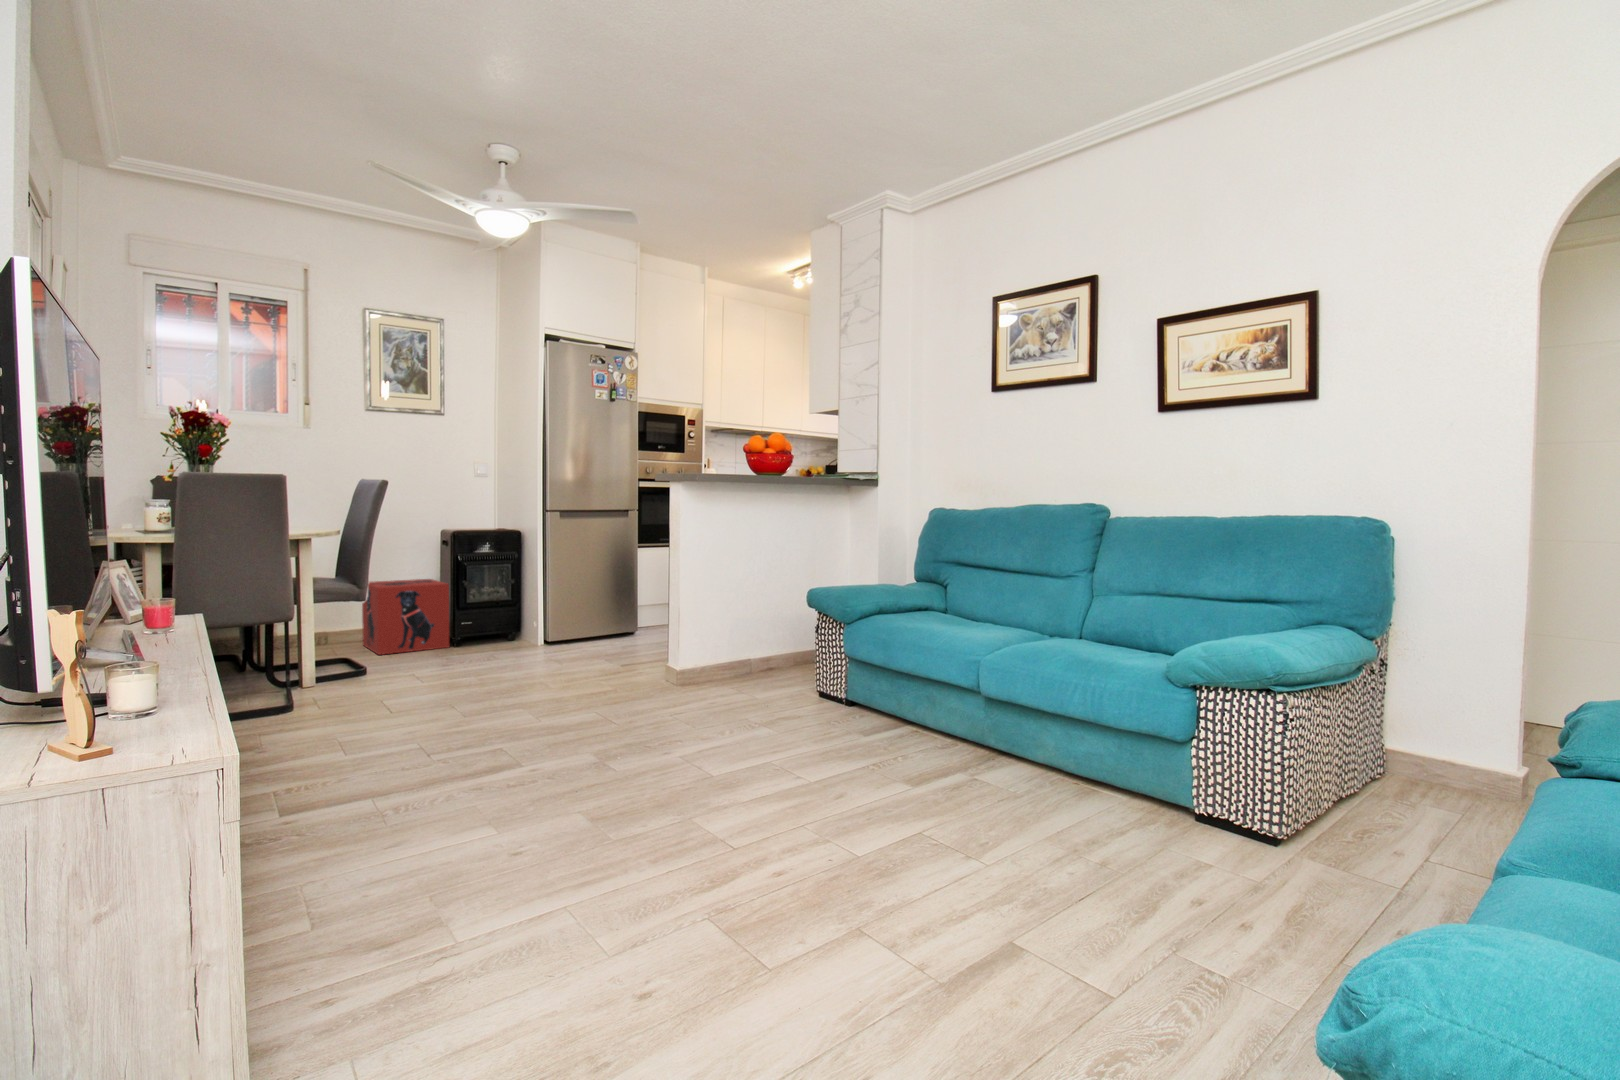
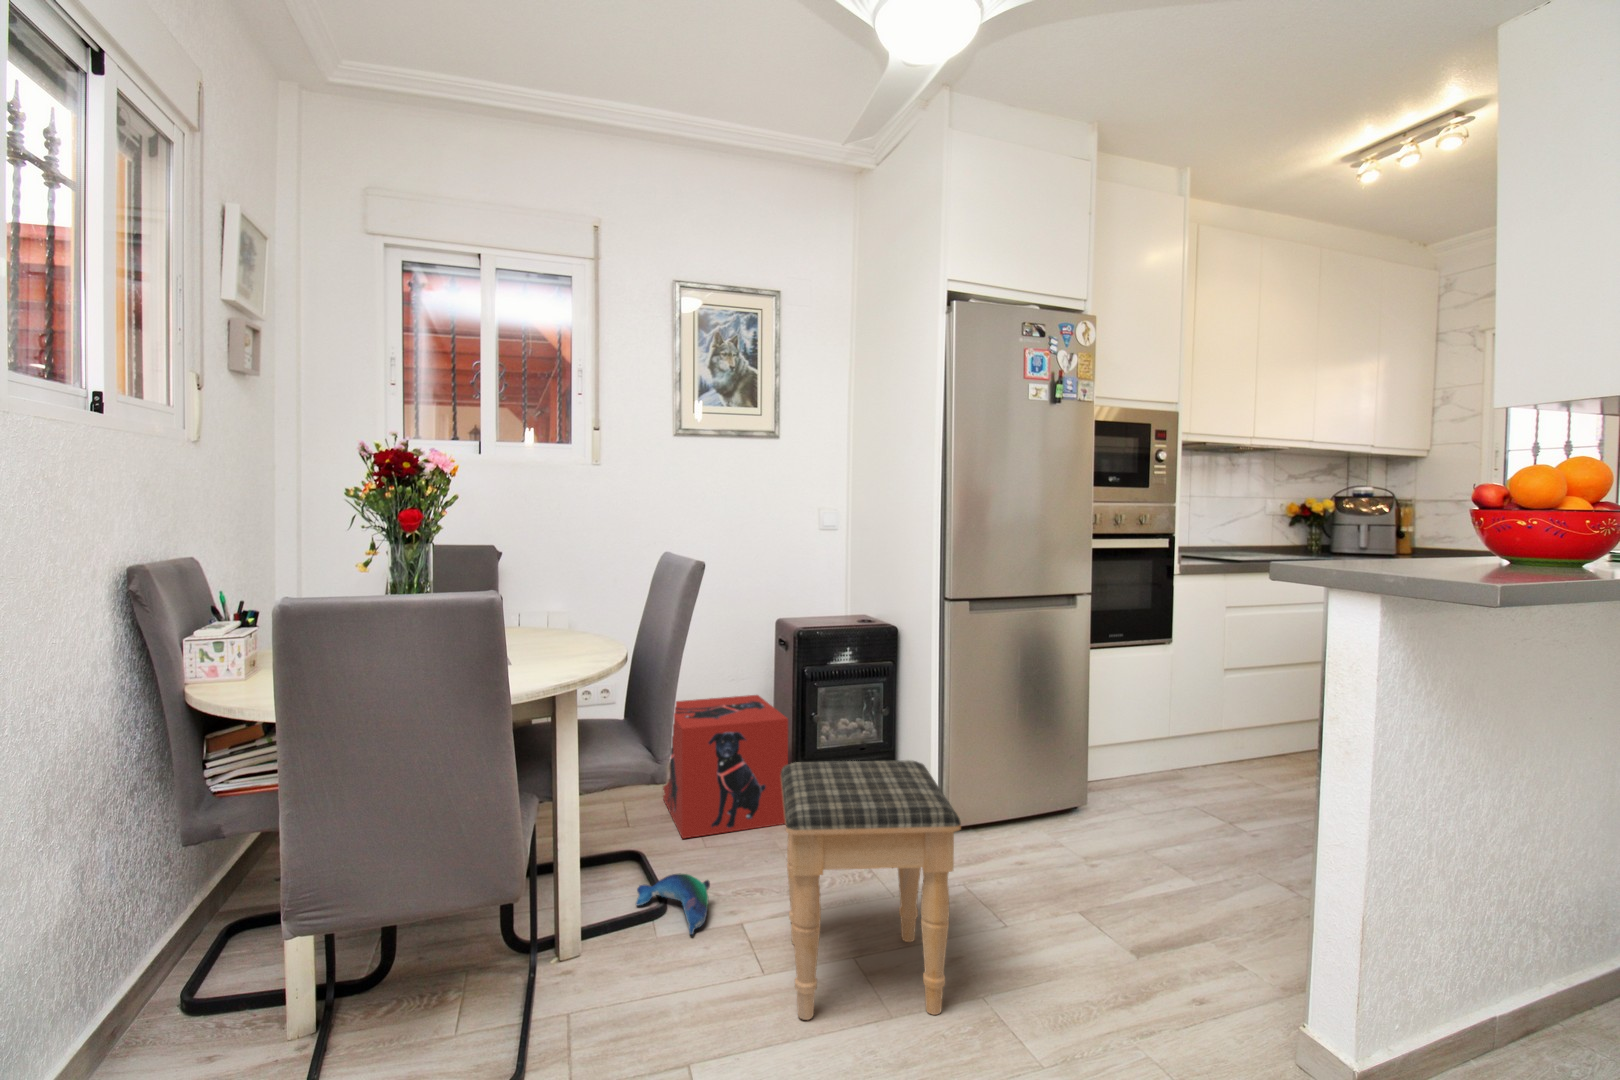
footstool: none [438,580,526,687] -> present [781,760,961,1020]
plush toy: none [352,654,398,676] -> present [636,874,710,935]

